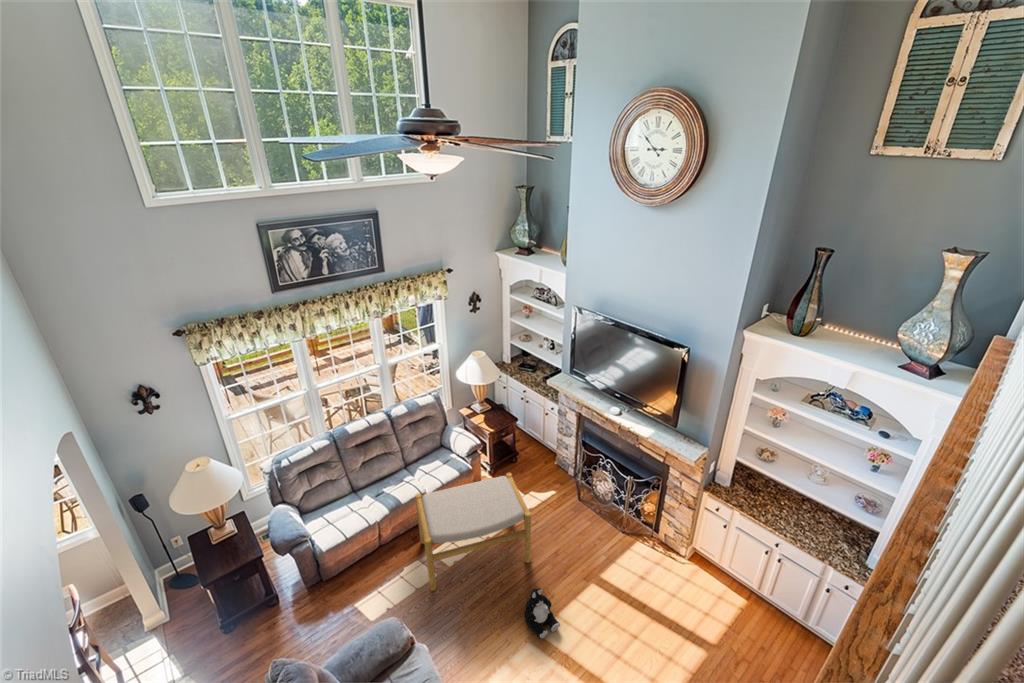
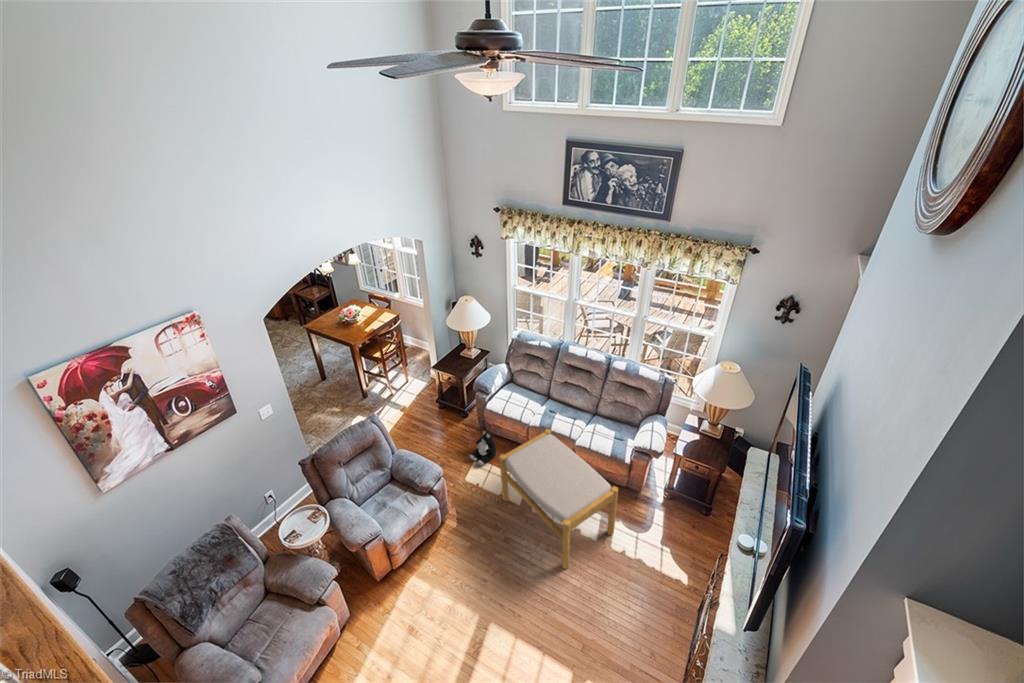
plush toy: present [524,588,560,638] -> present [470,431,496,465]

